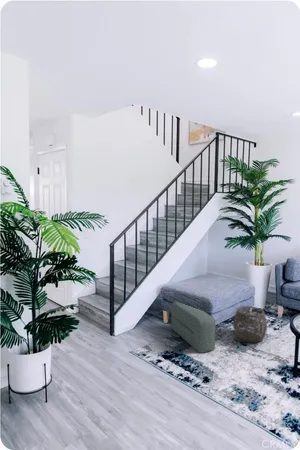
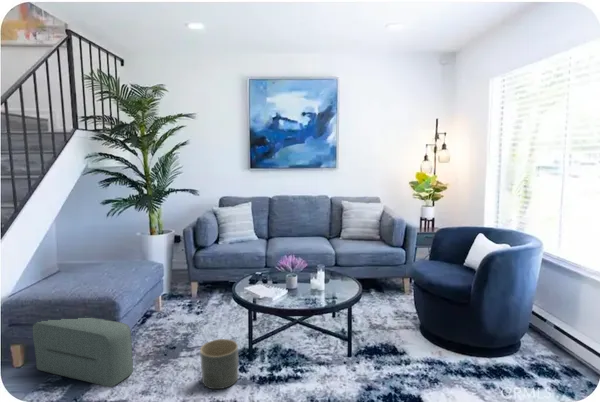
woven basket: present [233,306,267,342] -> none [147,291,196,343]
planter: none [251,349,280,386] -> present [200,339,238,389]

